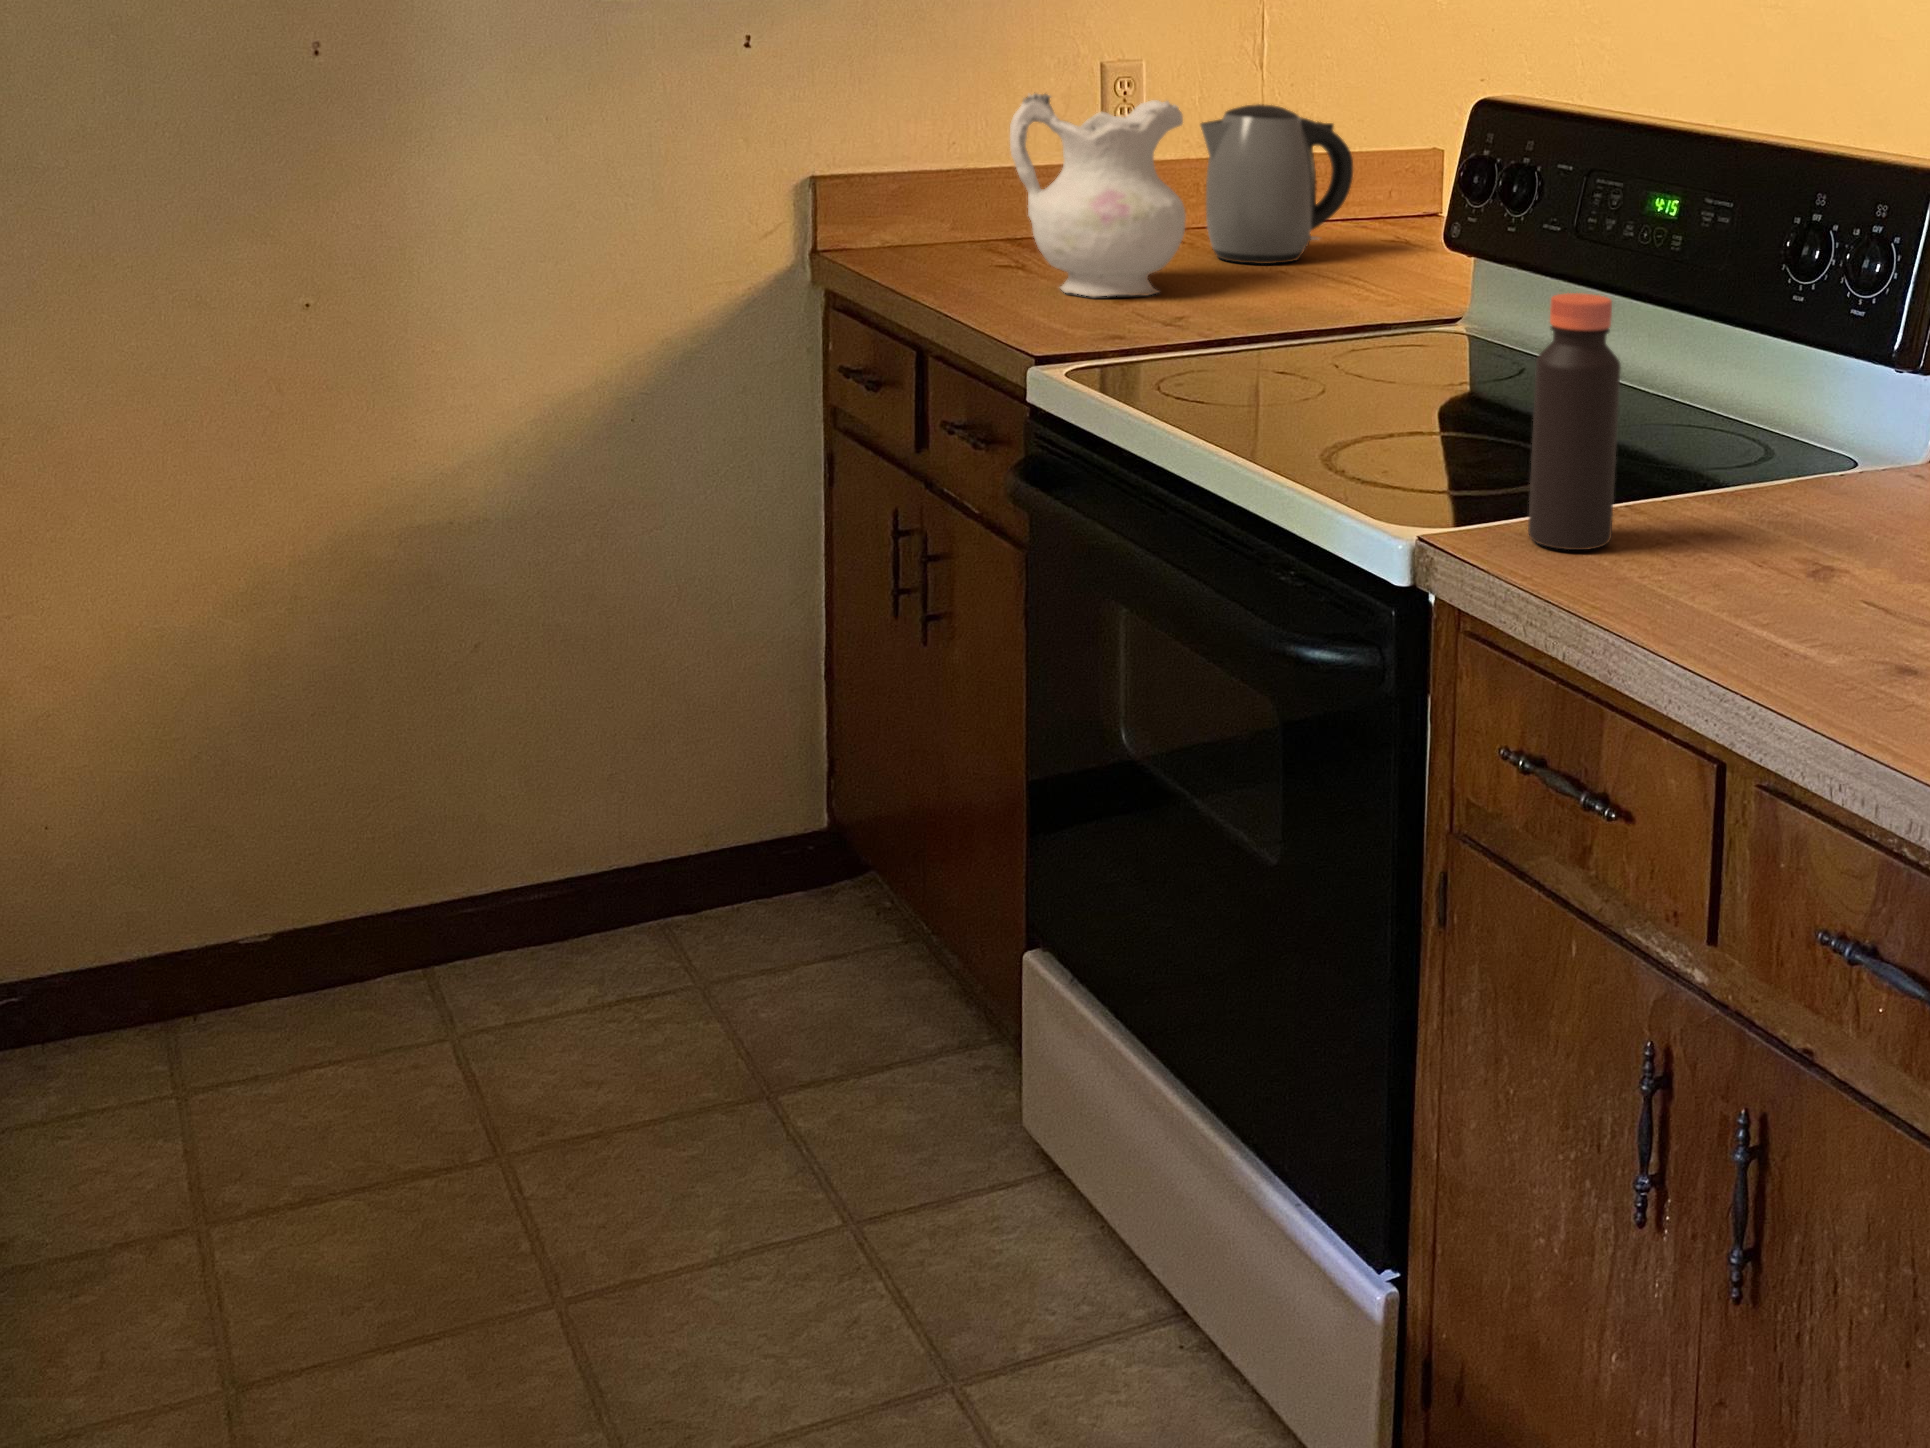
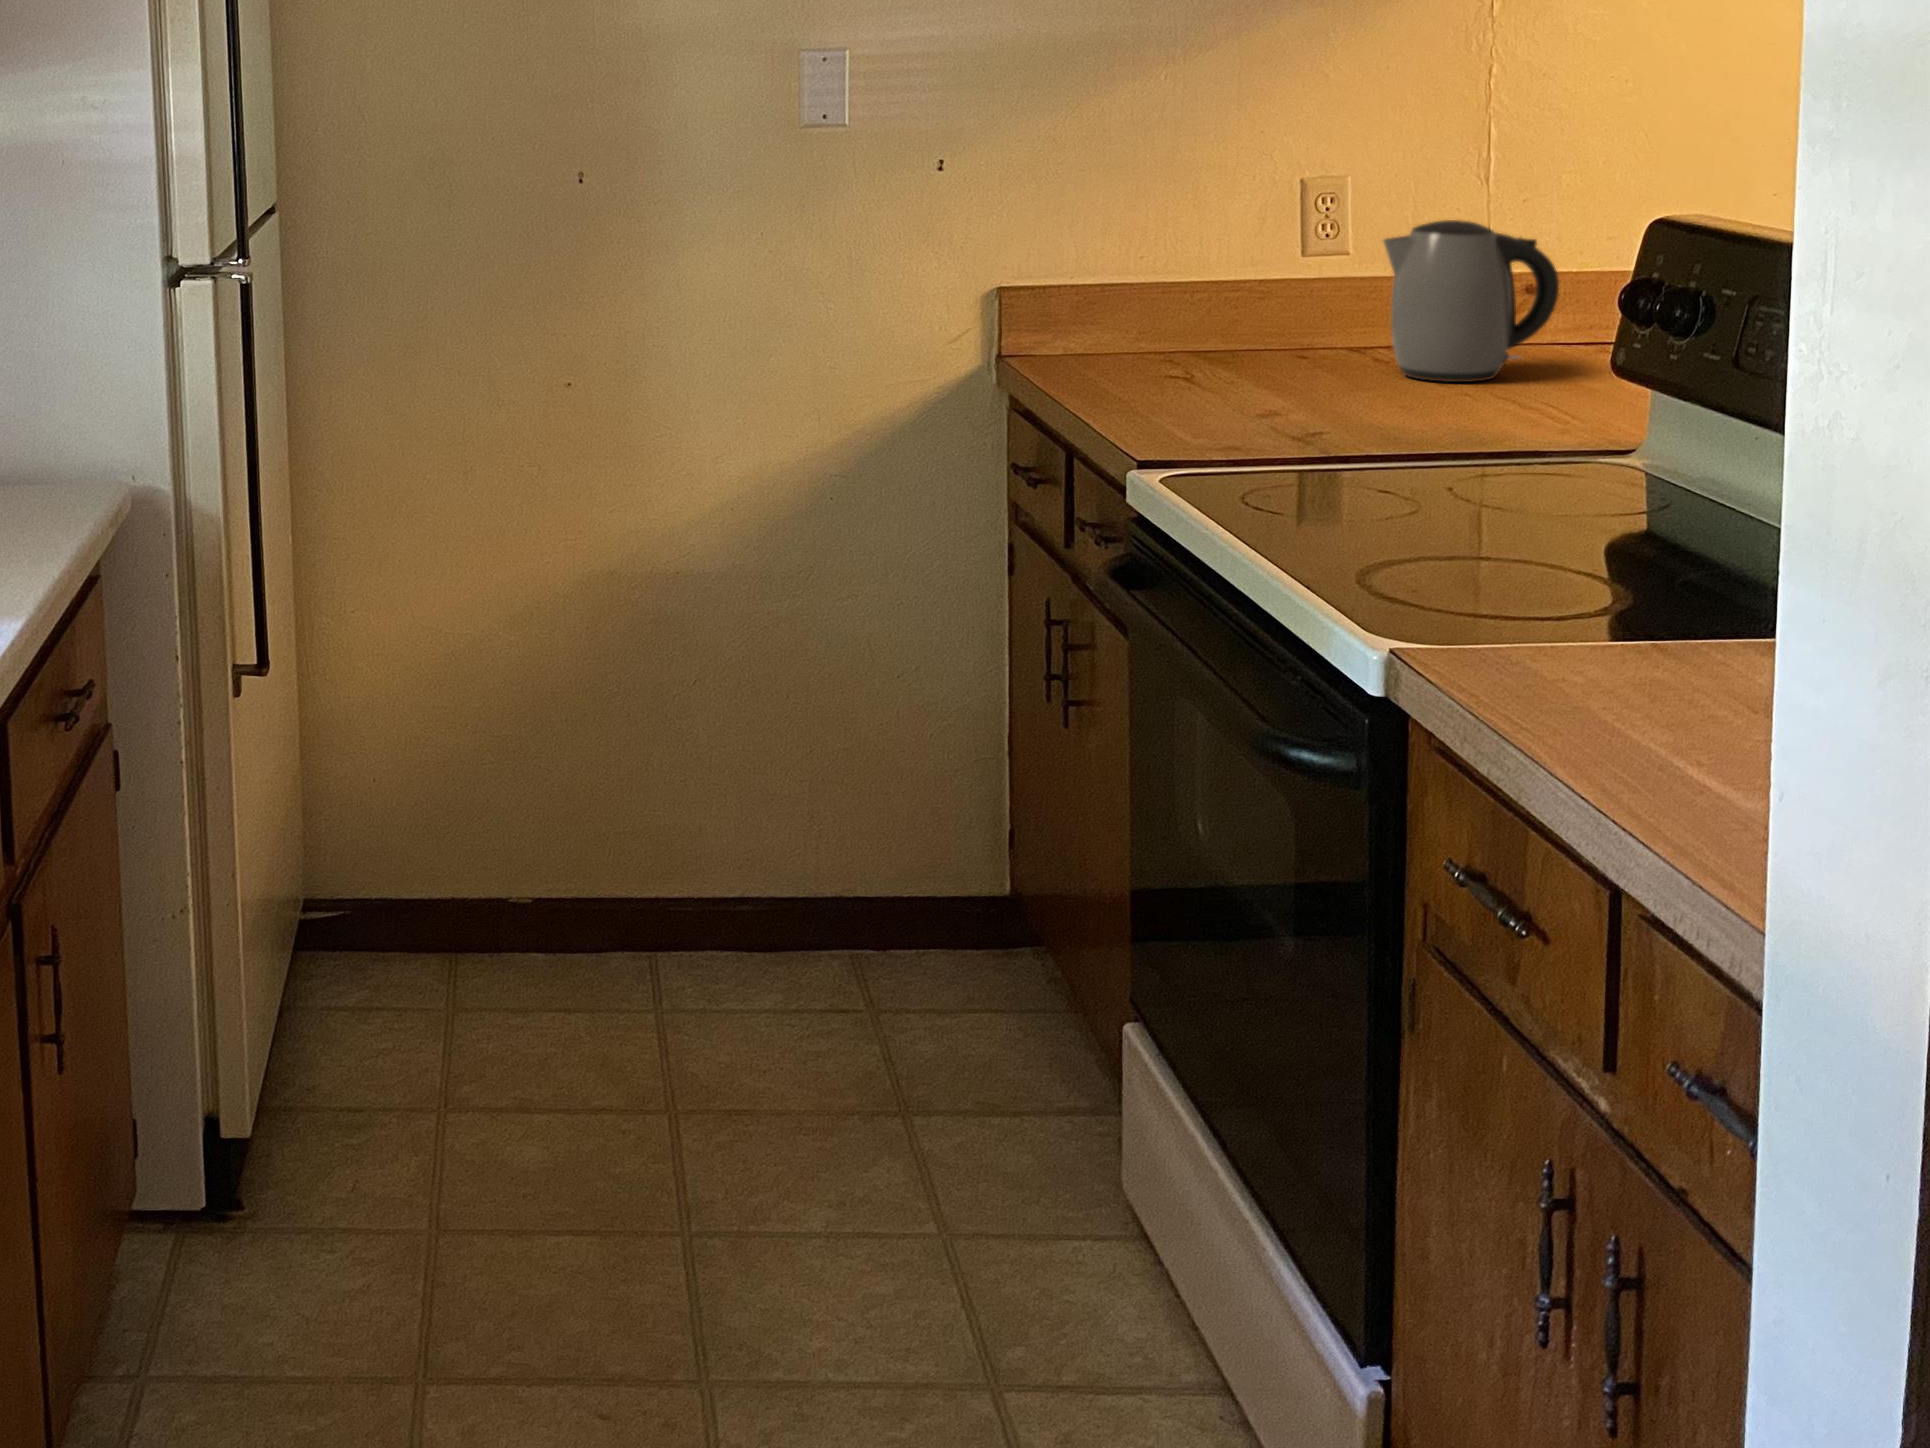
ceramic pitcher: present [1010,93,1186,297] -> none [1162,212,1341,409]
bottle: present [1528,293,1621,550] -> none [1505,421,1603,677]

